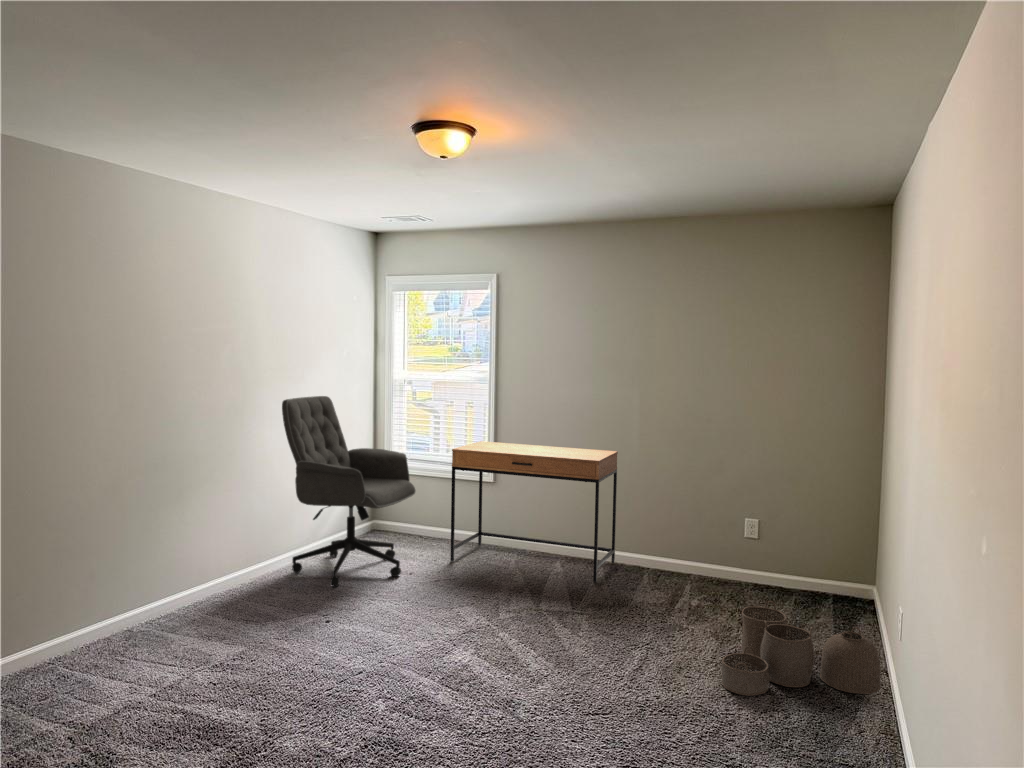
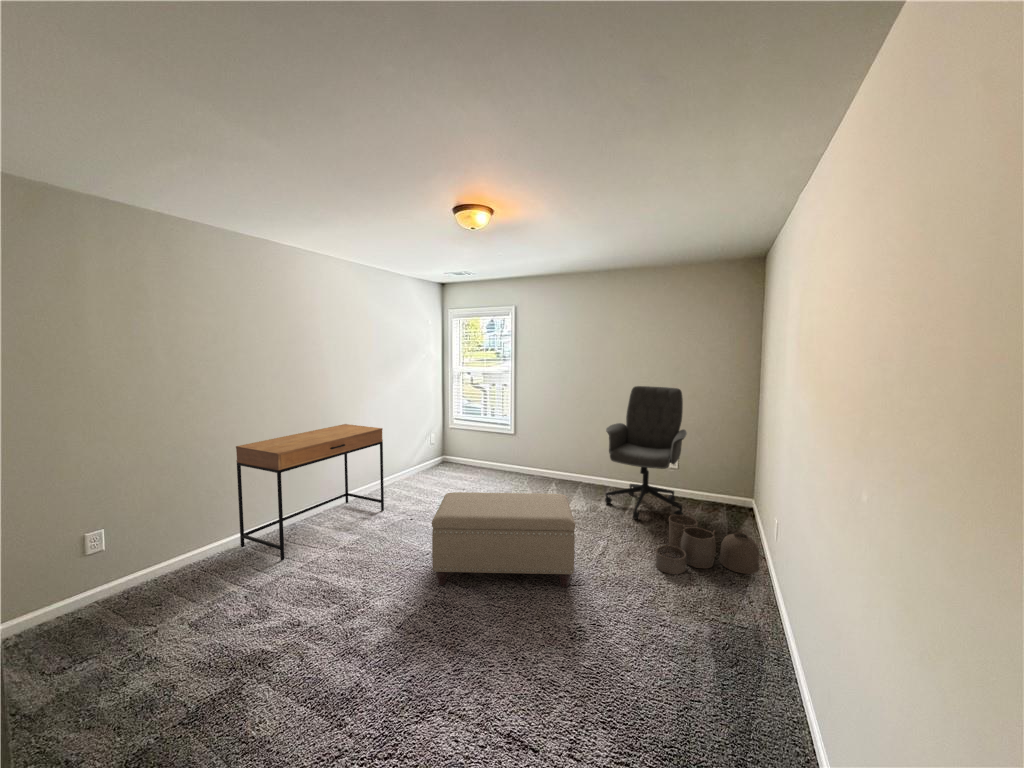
office chair: present [282,396,416,587] -> present [605,386,687,519]
desk: present [451,441,618,582] -> present [236,424,384,560]
ottoman: none [372,571,598,717] -> present [432,492,575,587]

